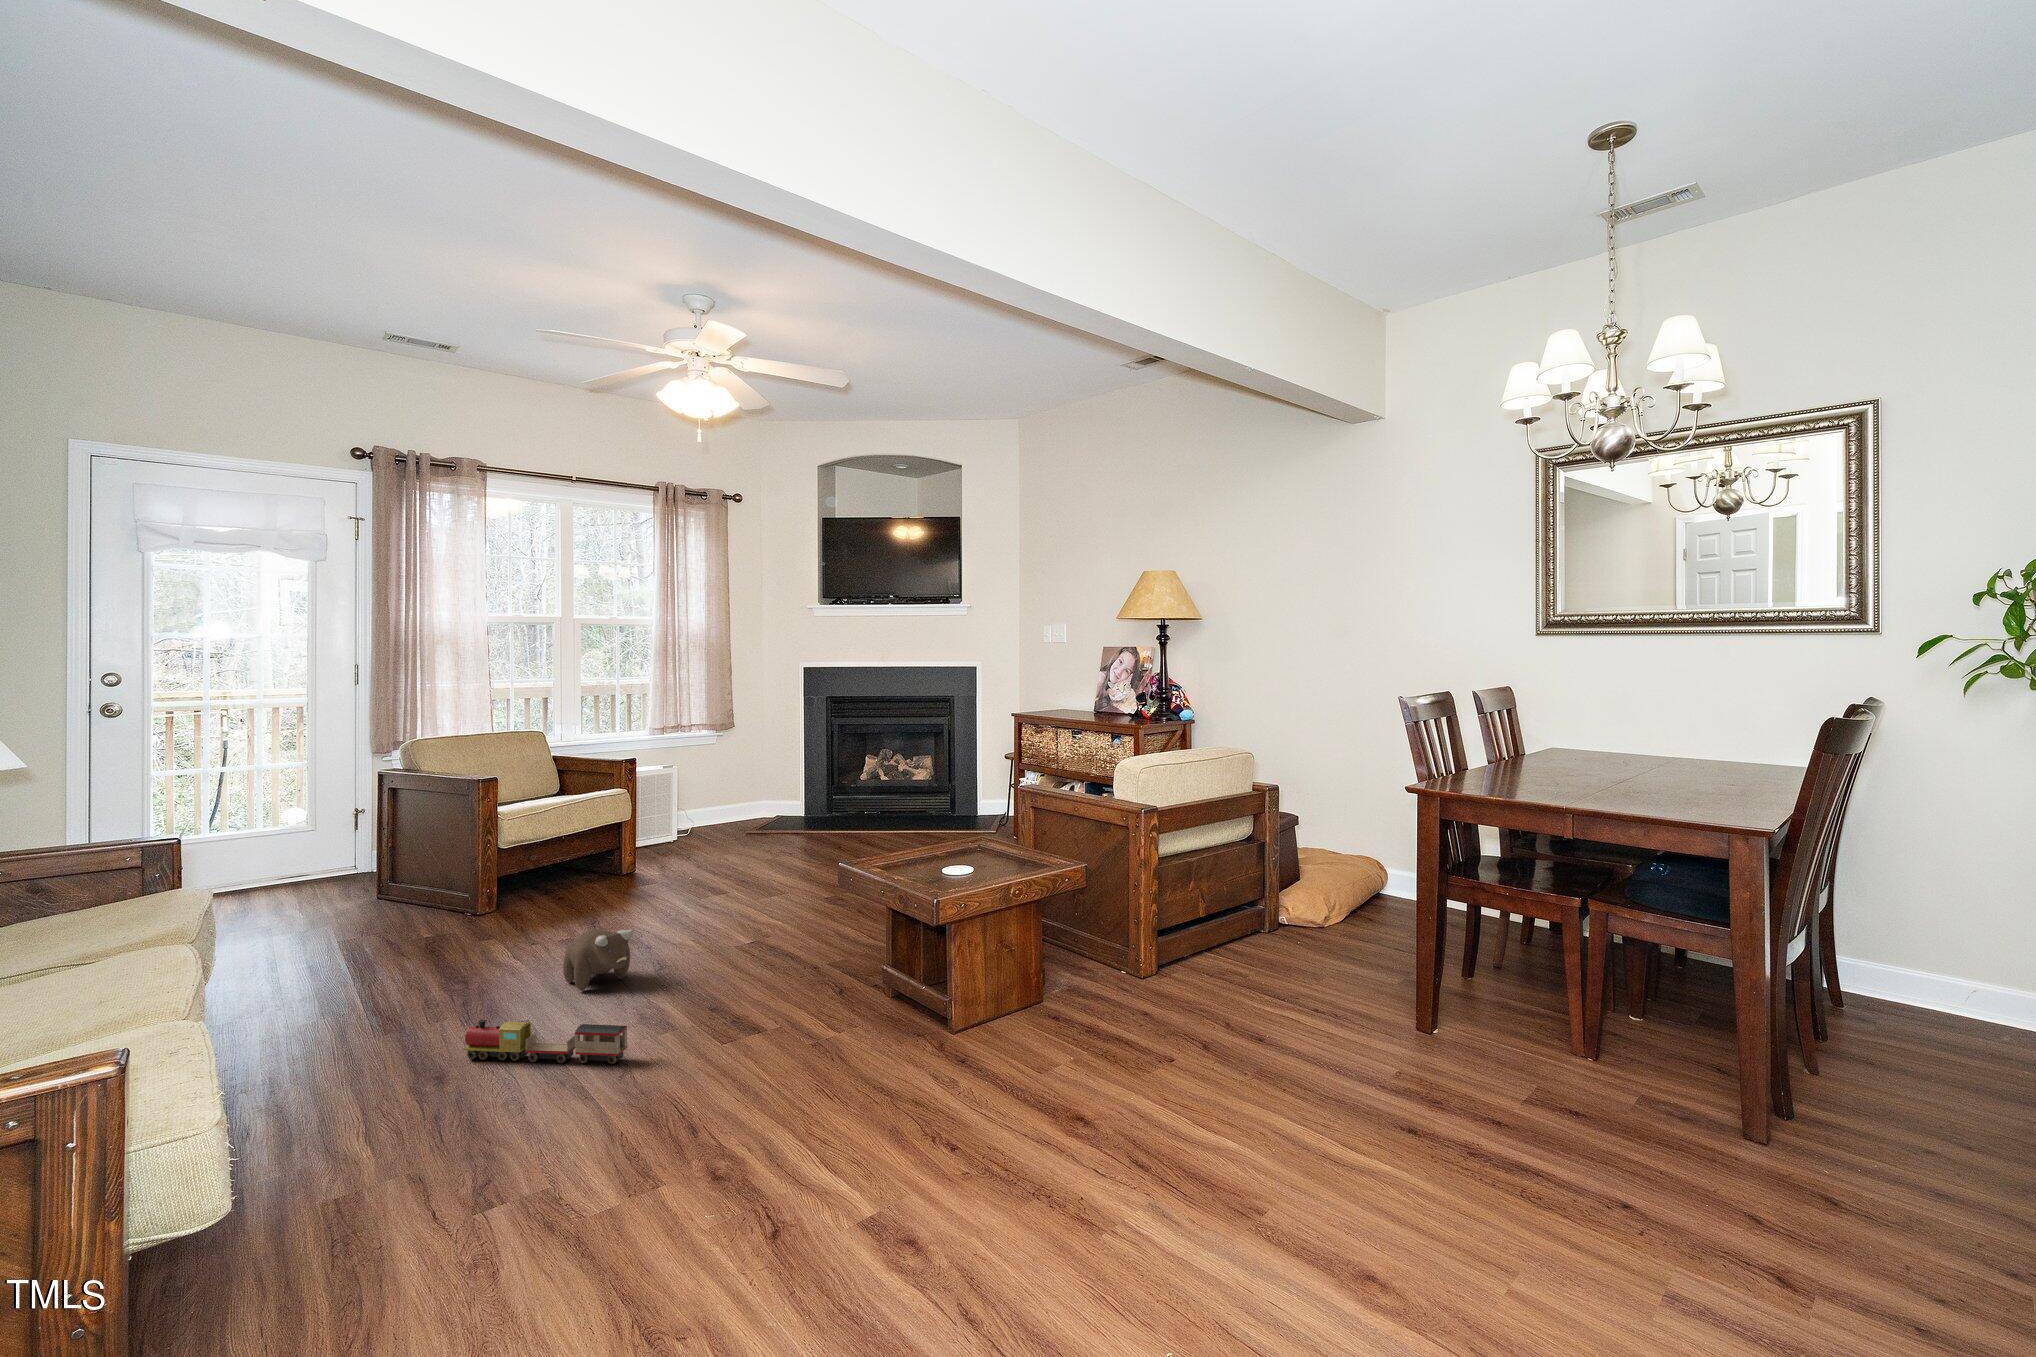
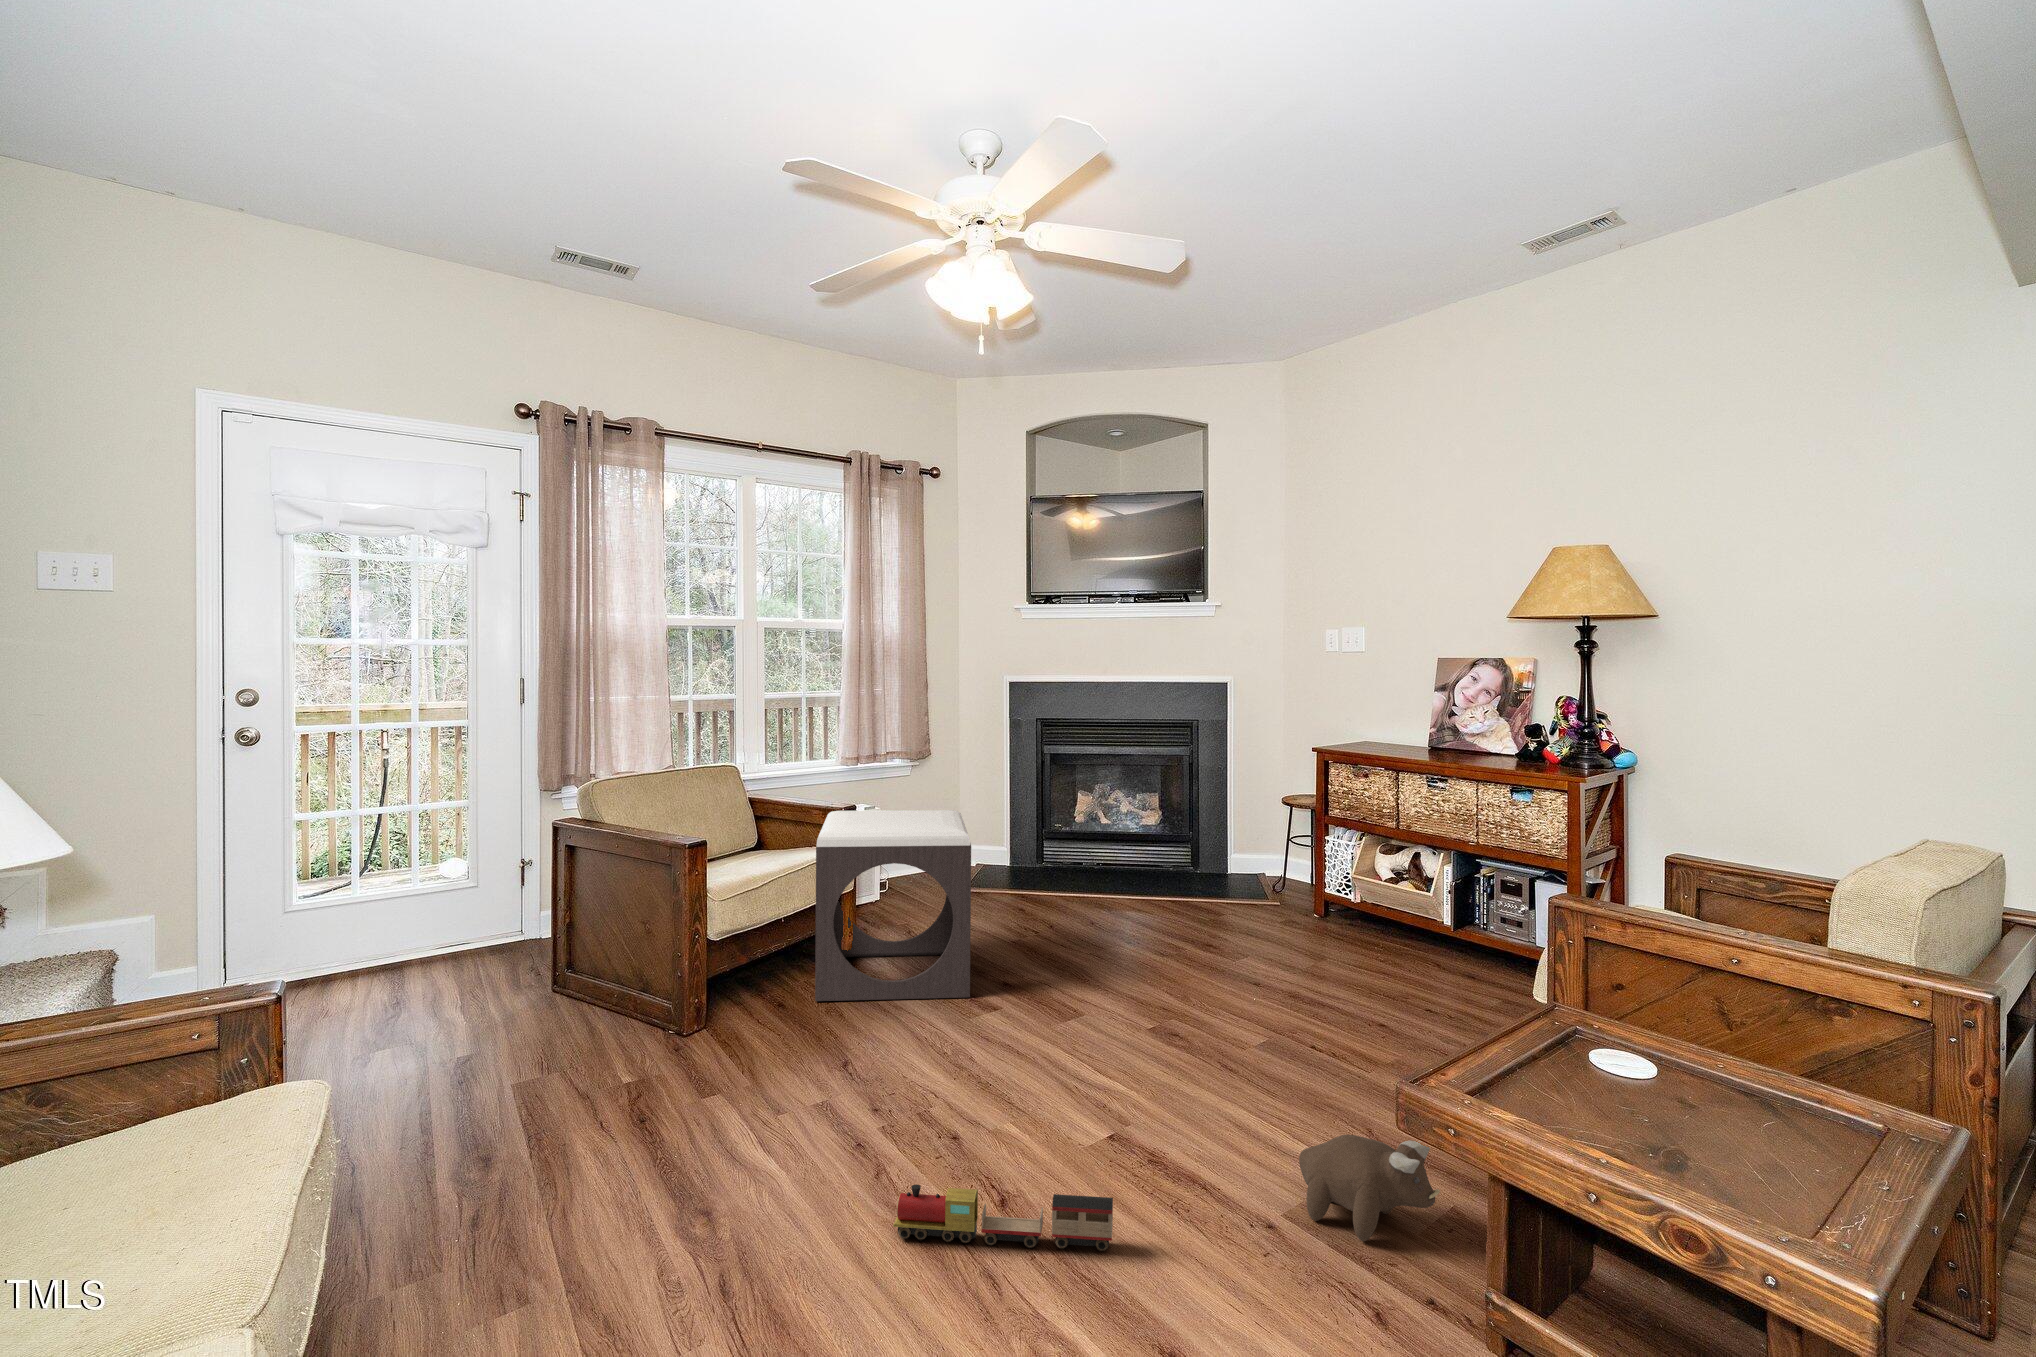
footstool: none [555,763,707,910] -> present [815,810,971,1001]
plush toy: present [563,929,633,991] -> present [1299,1135,1440,1241]

